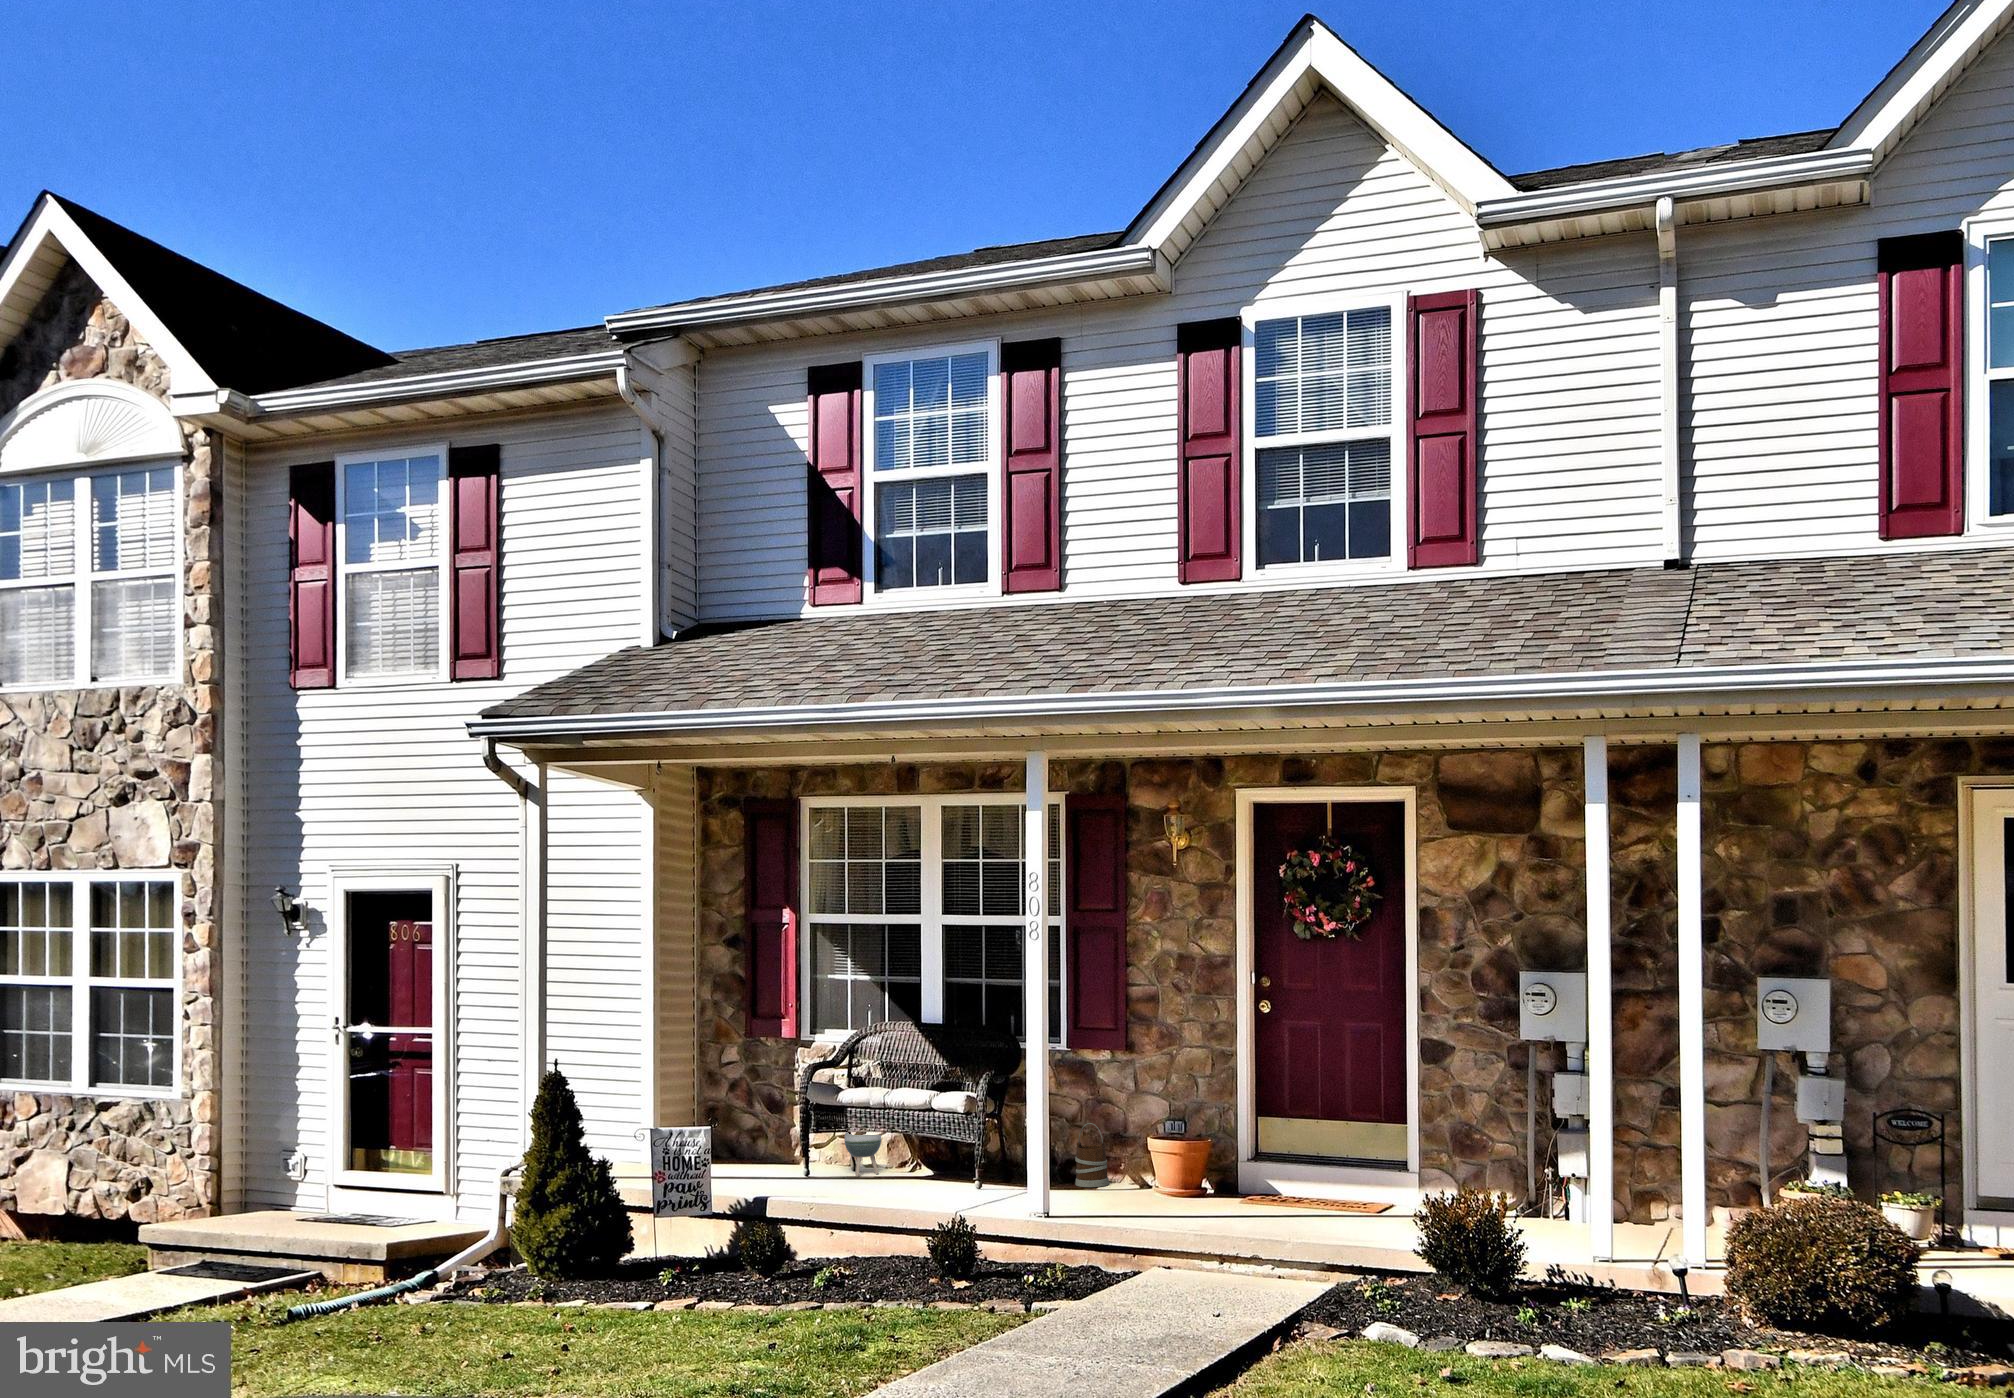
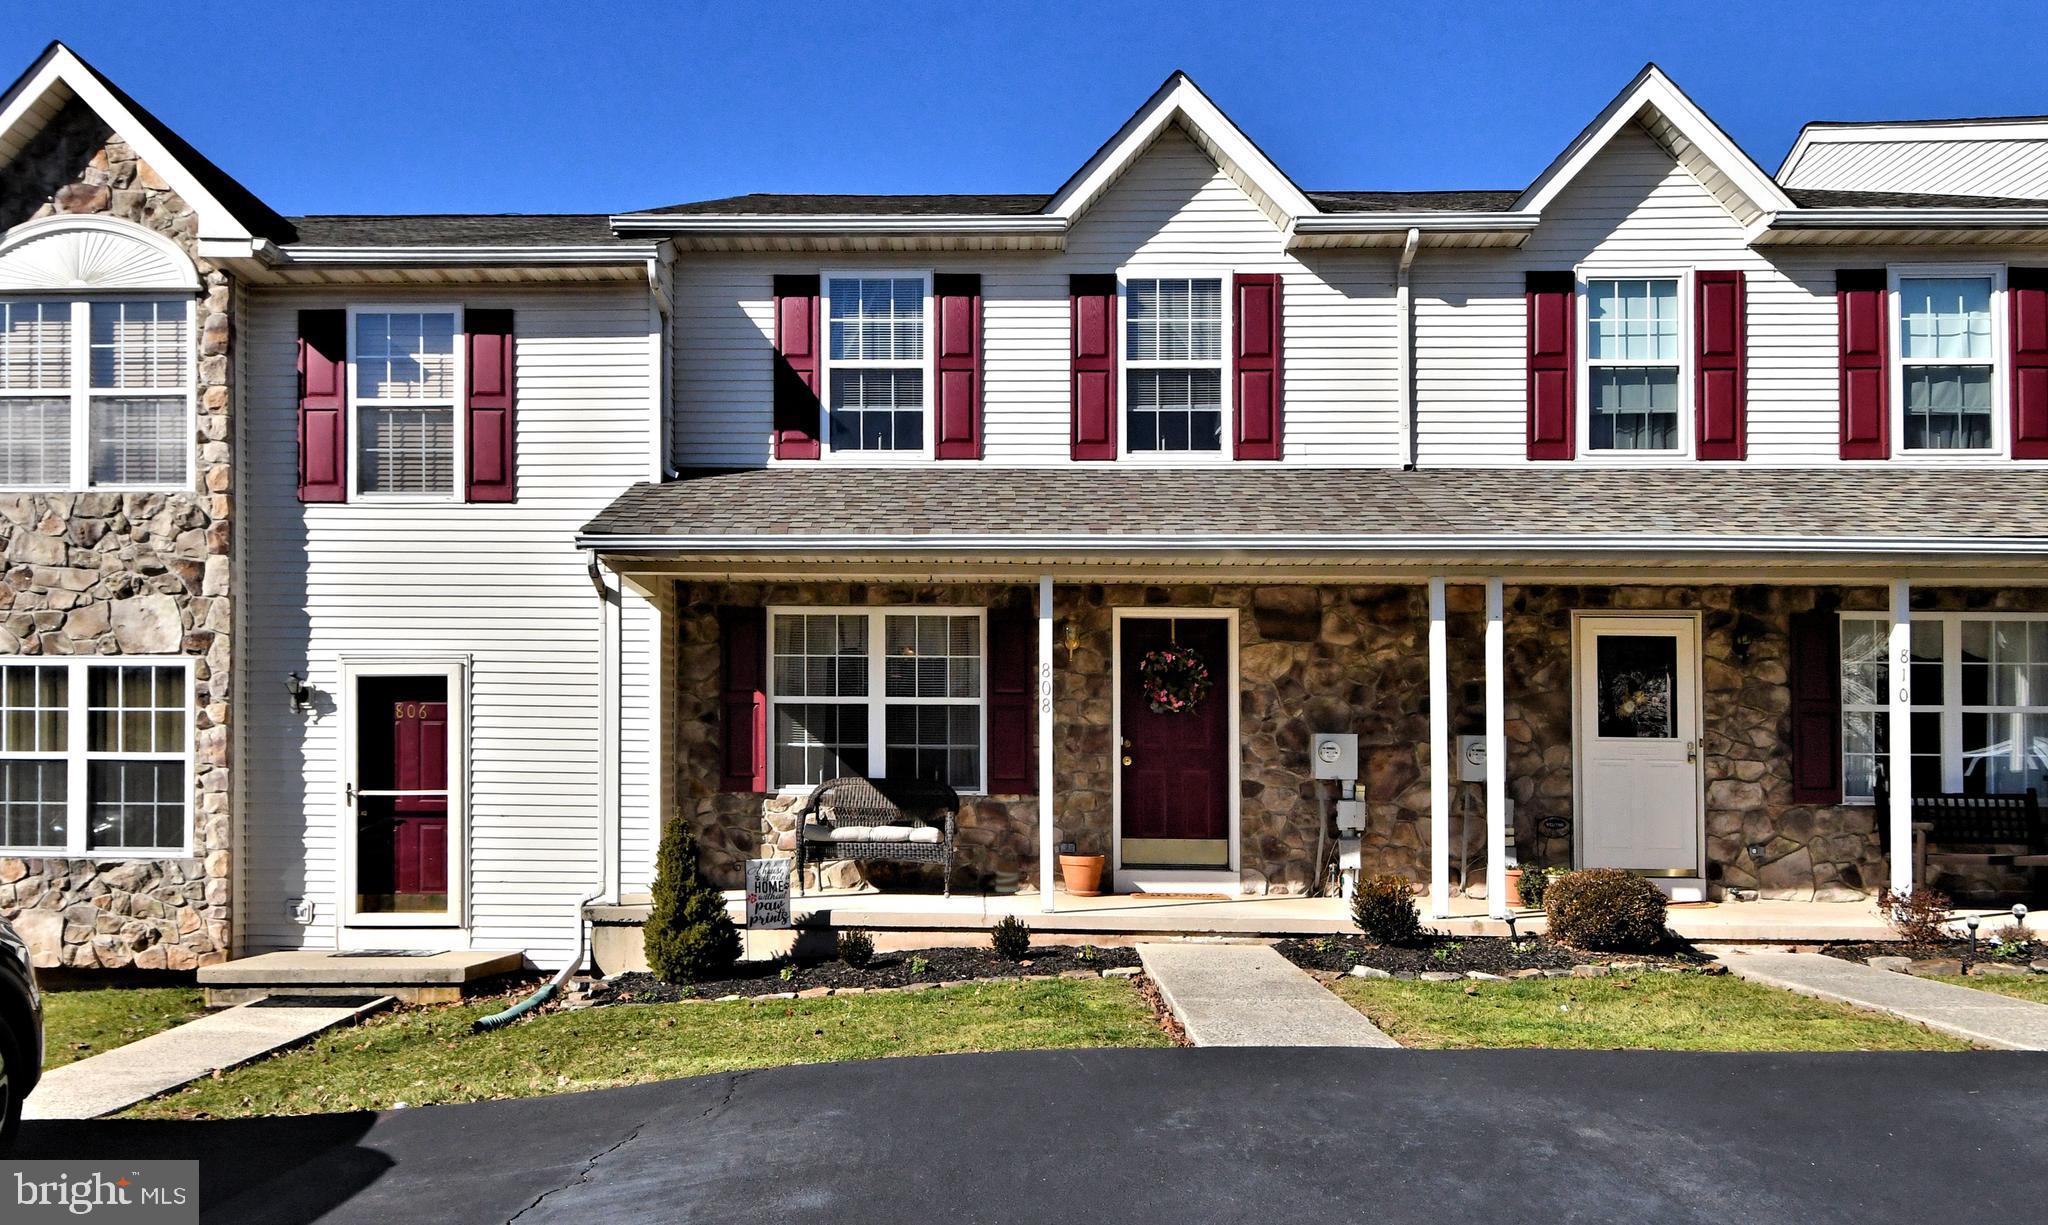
planter: present [845,1132,881,1177] -> none [815,855,843,894]

